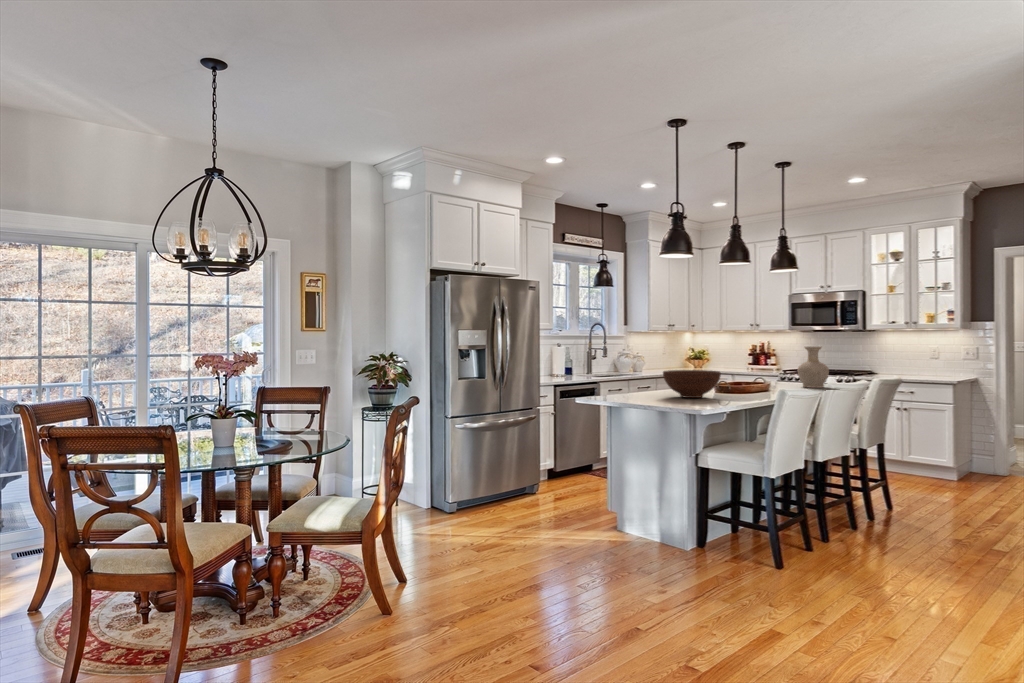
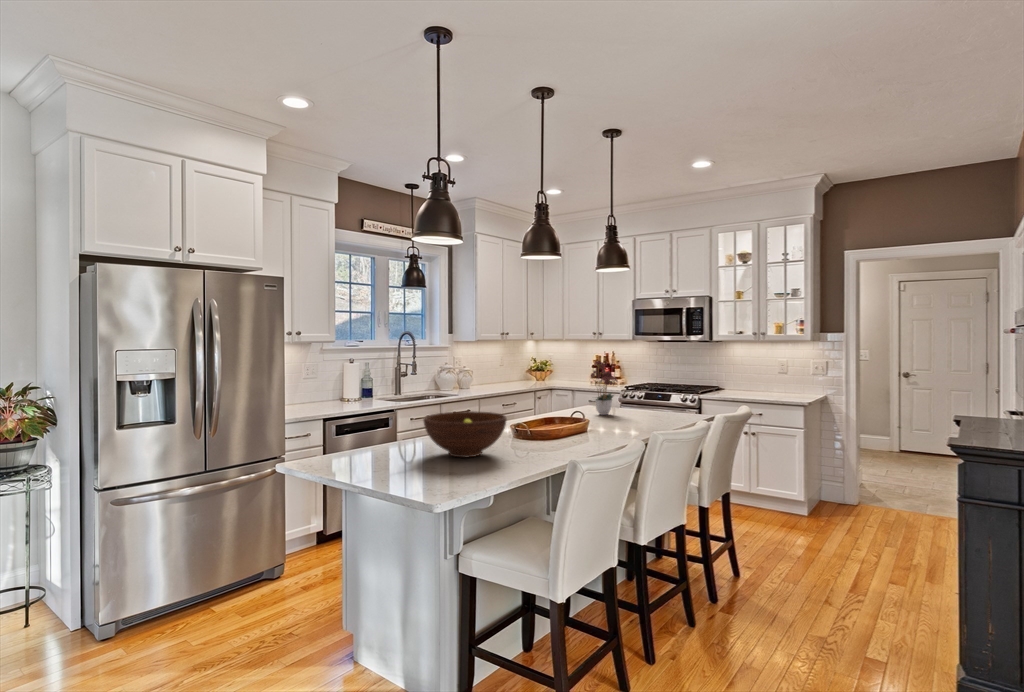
flower arrangement: none [762,340,790,384] -> present [591,361,618,415]
vase: present [798,347,829,388] -> none [627,369,664,424]

